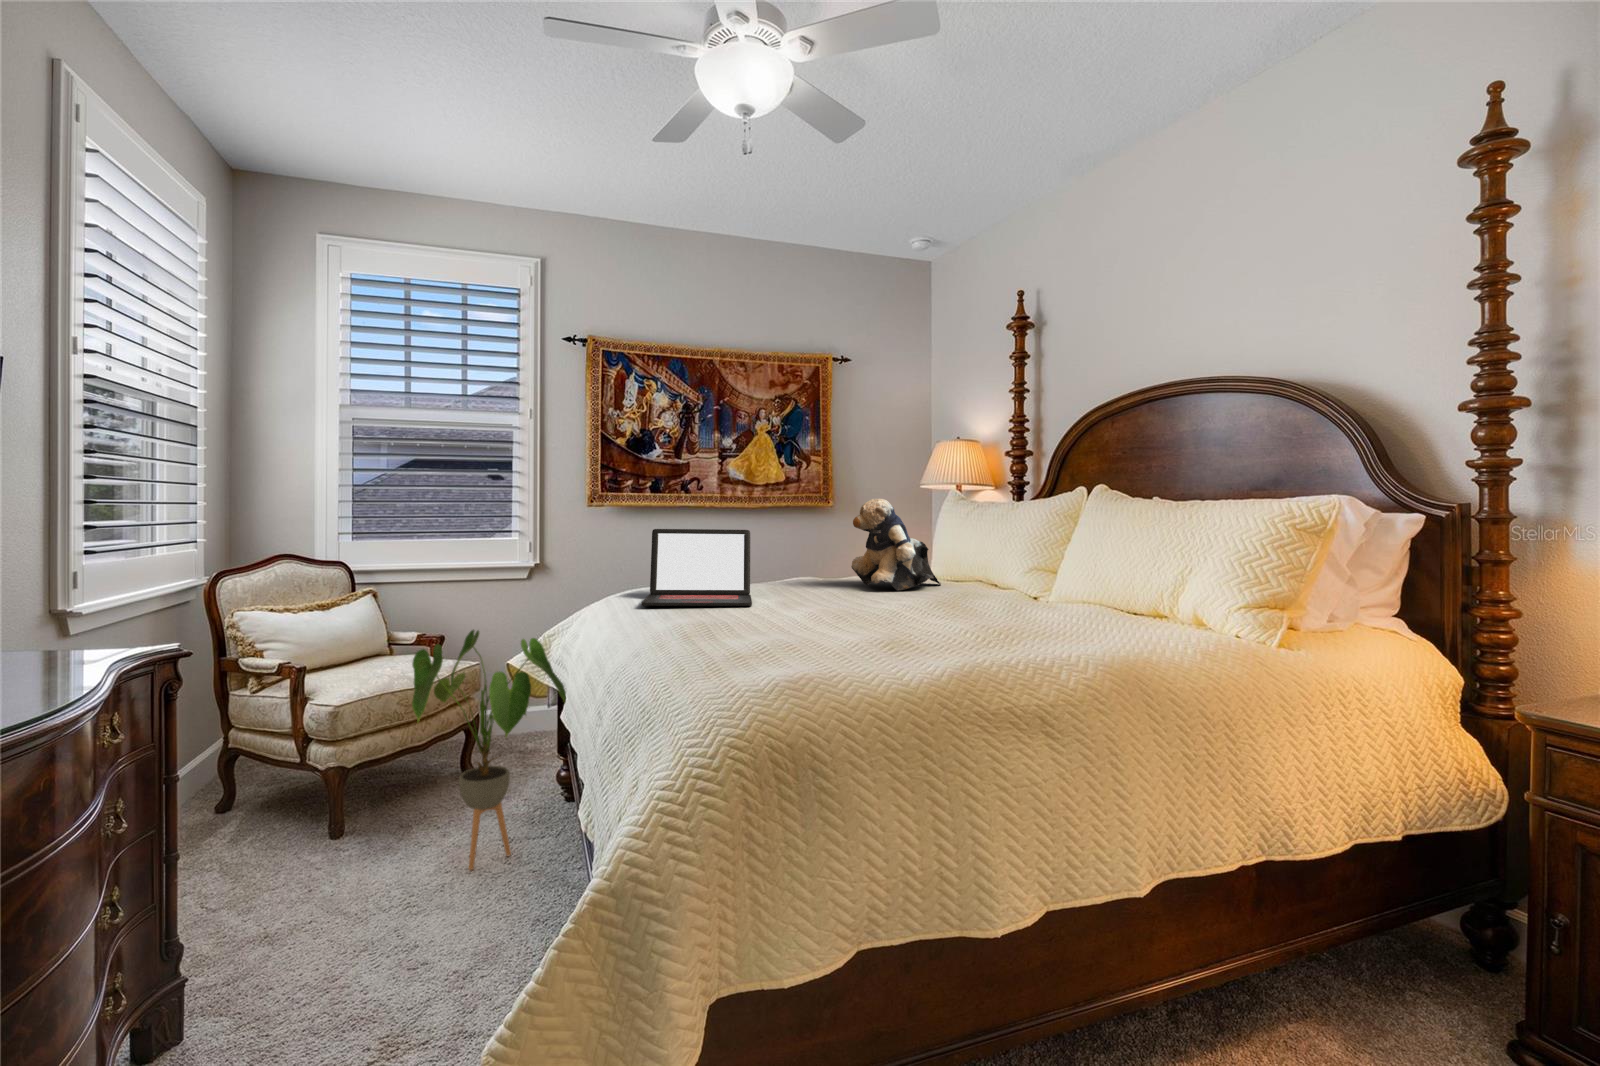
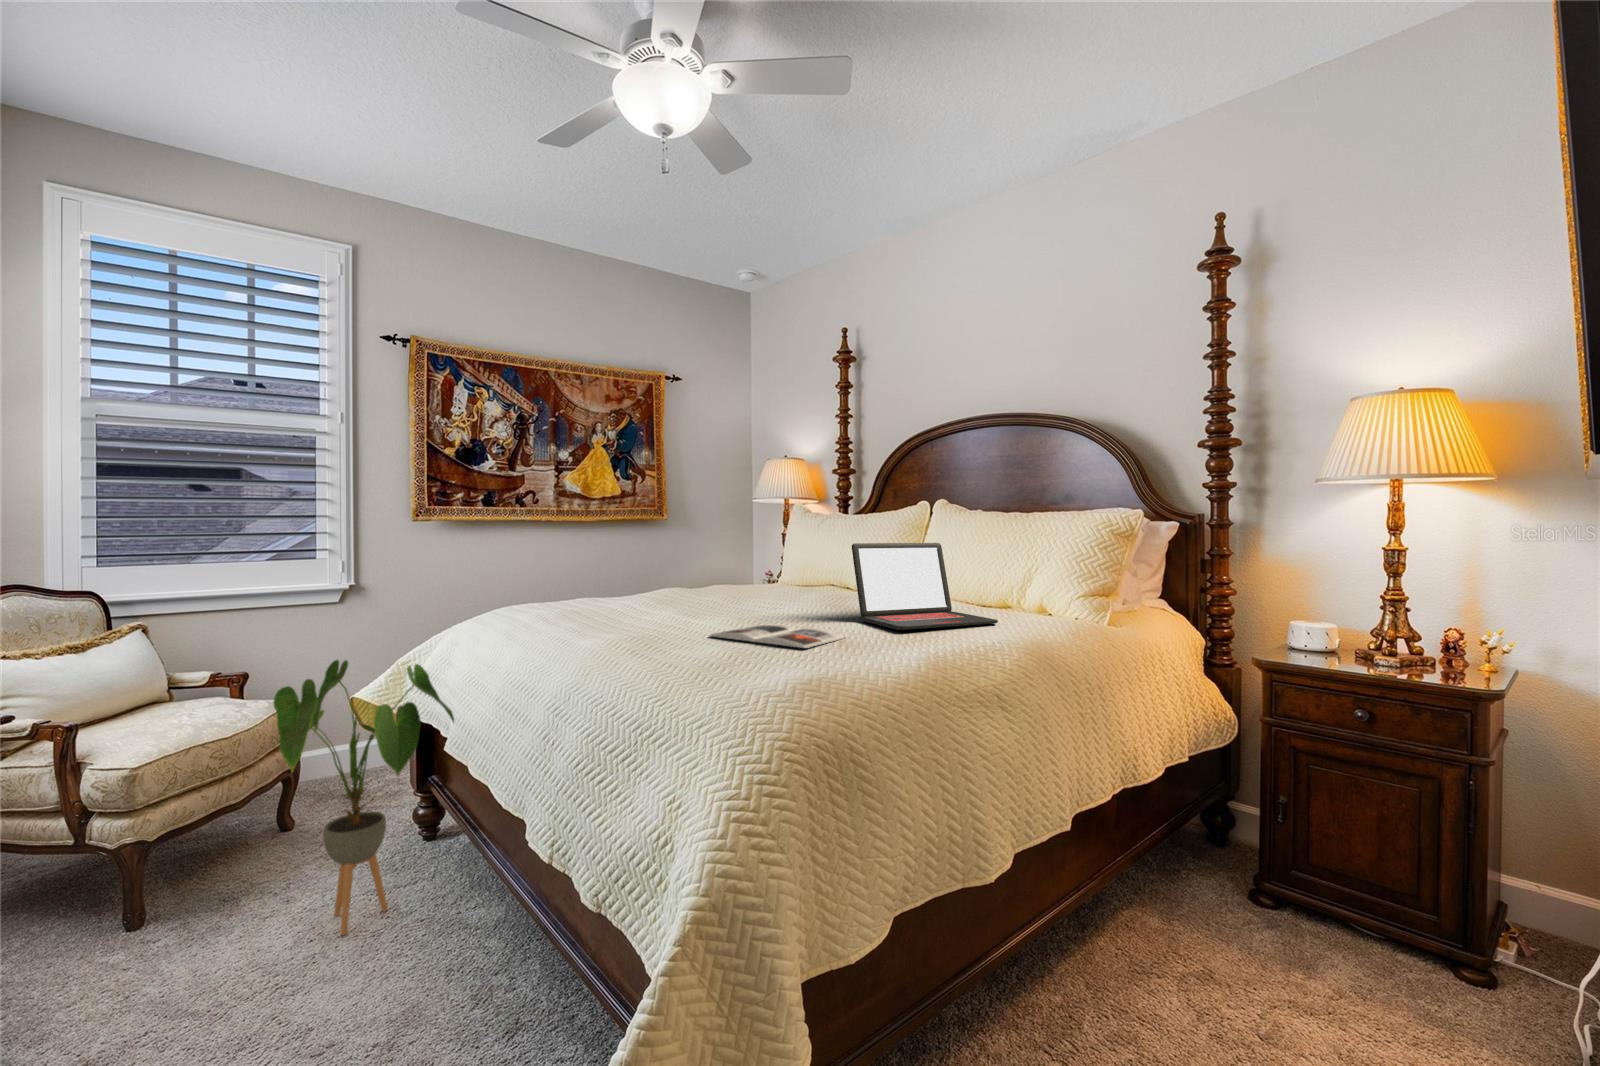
teddy bear: present [851,499,941,590] -> none [725,511,805,595]
laptop: present [641,529,752,606] -> present [852,543,998,630]
magazine: none [770,620,909,647] -> present [709,625,845,648]

